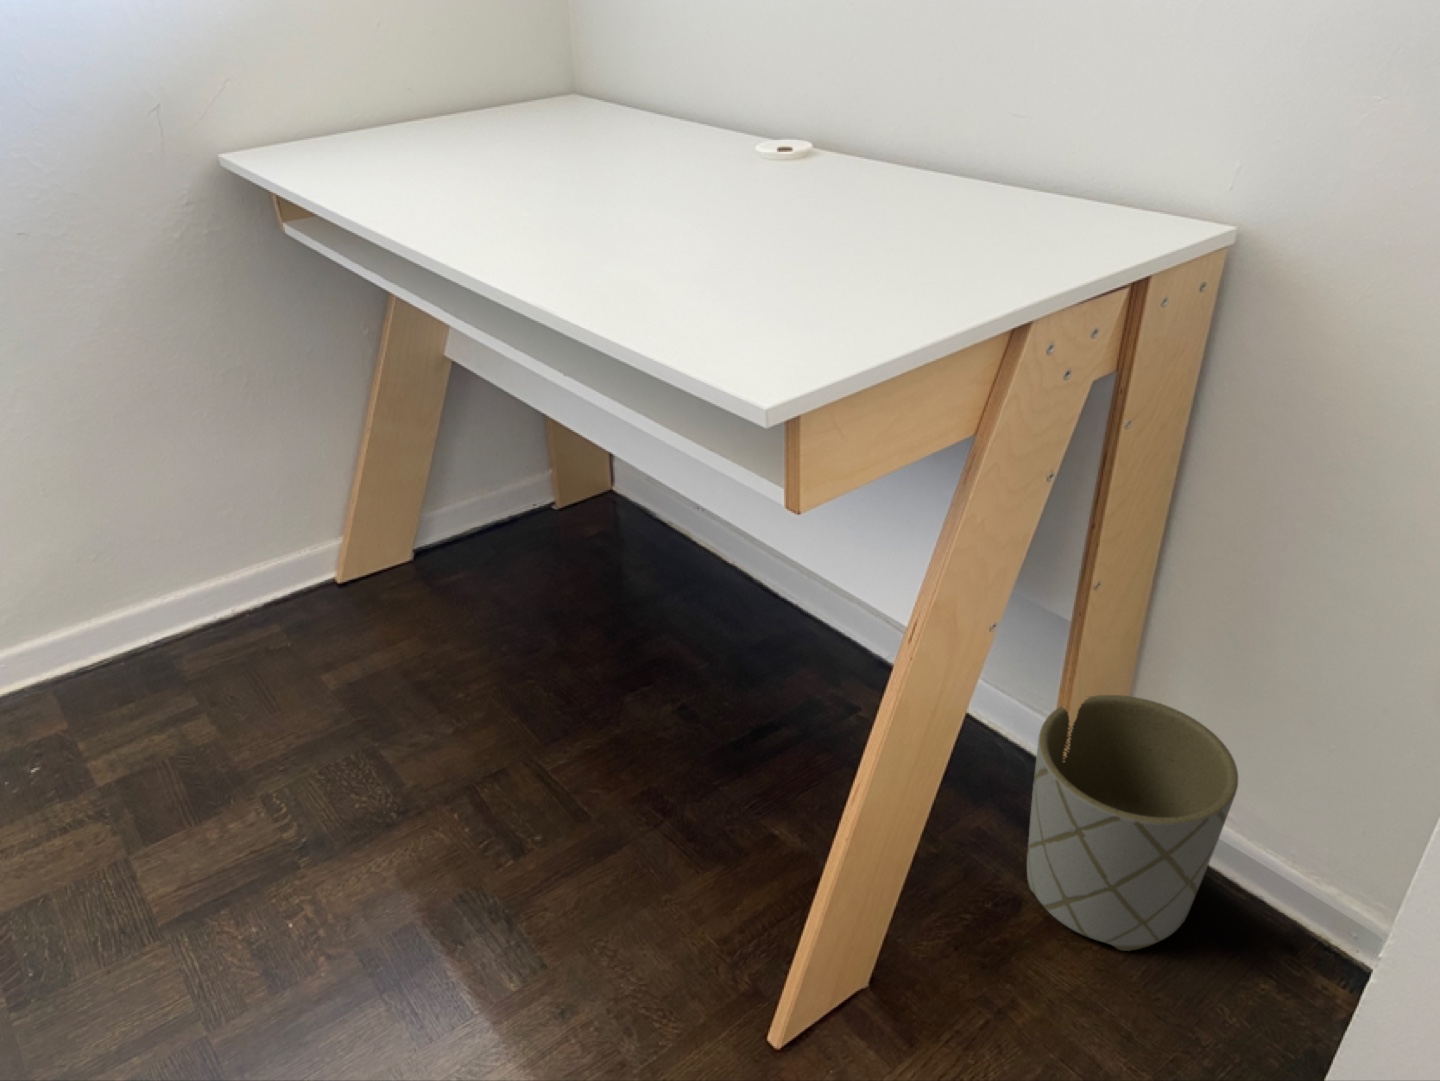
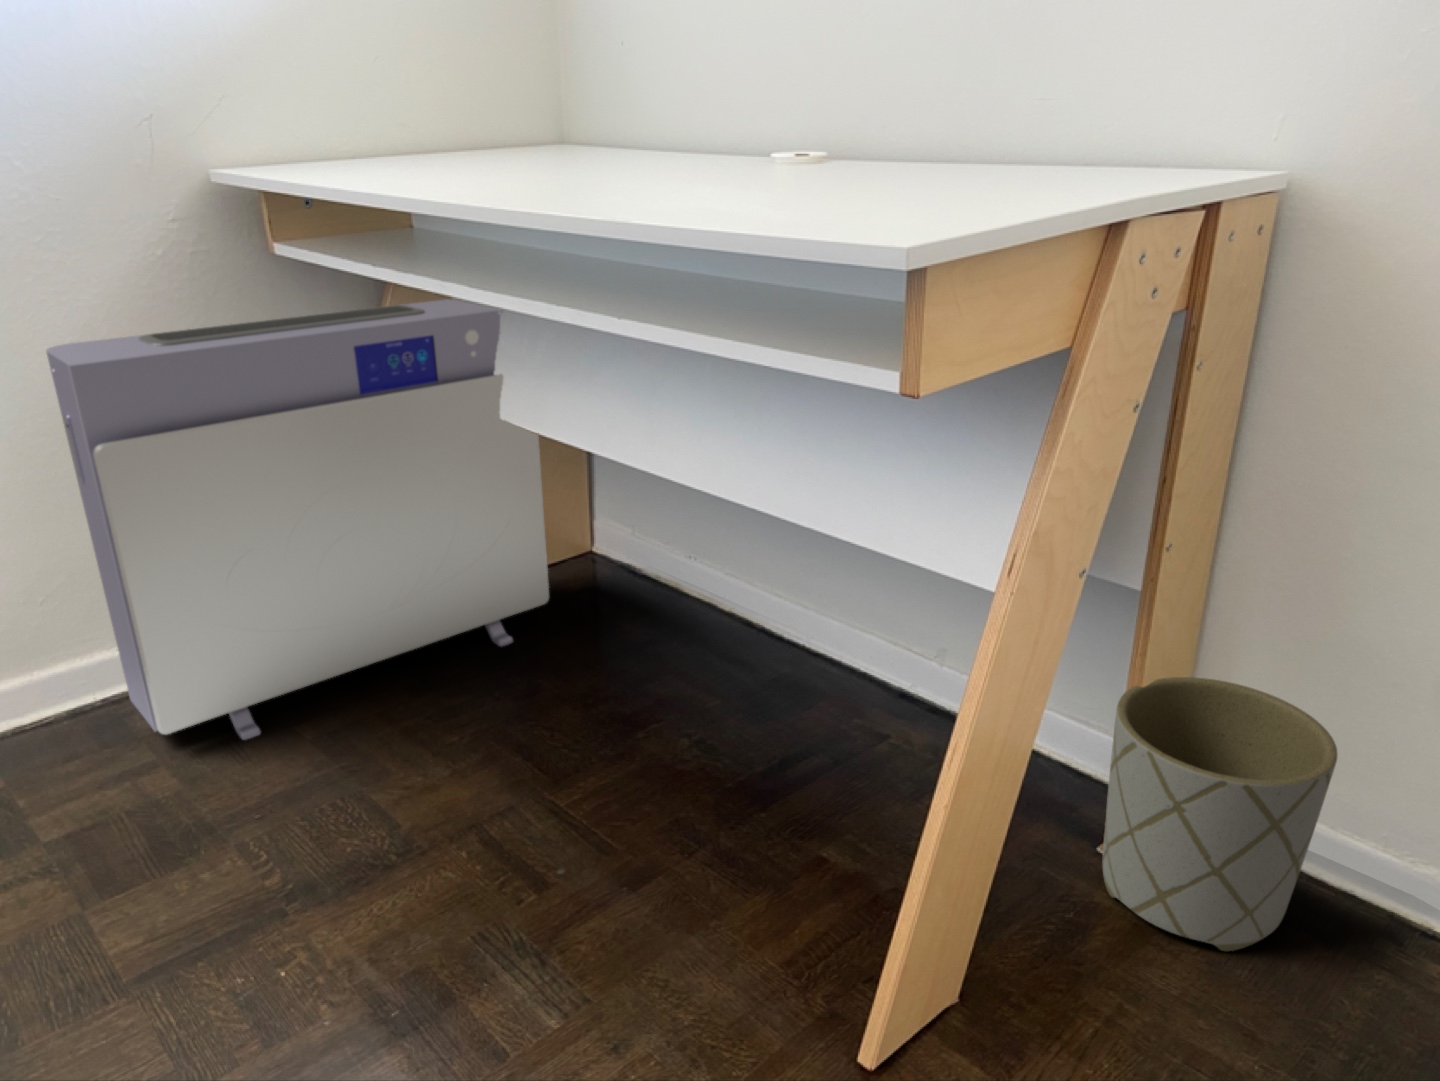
air purifier: none [74,260,560,691] -> present [46,299,549,740]

